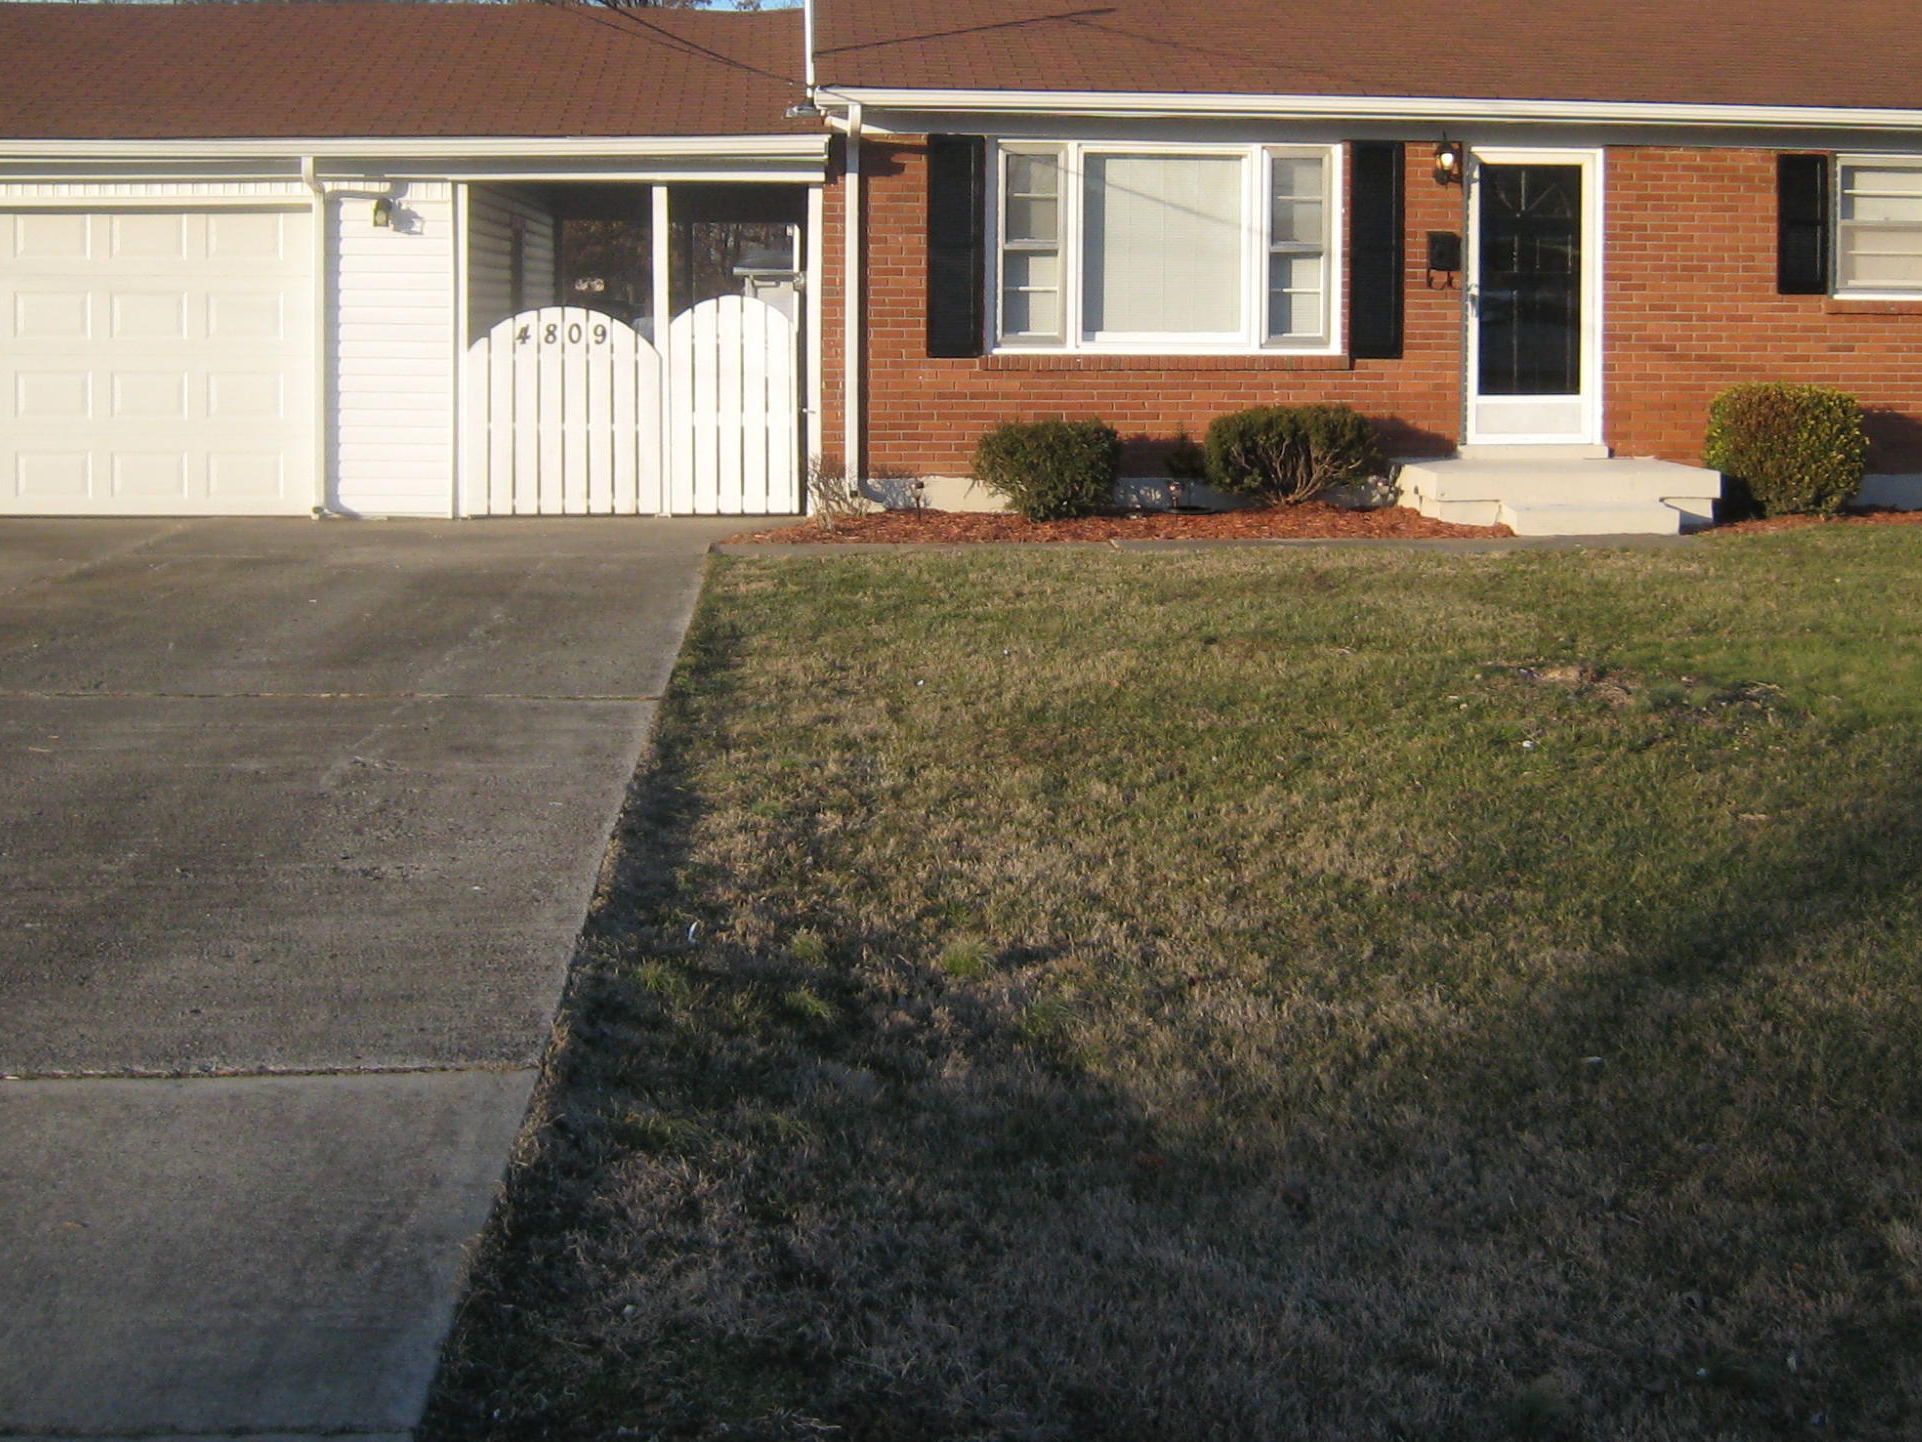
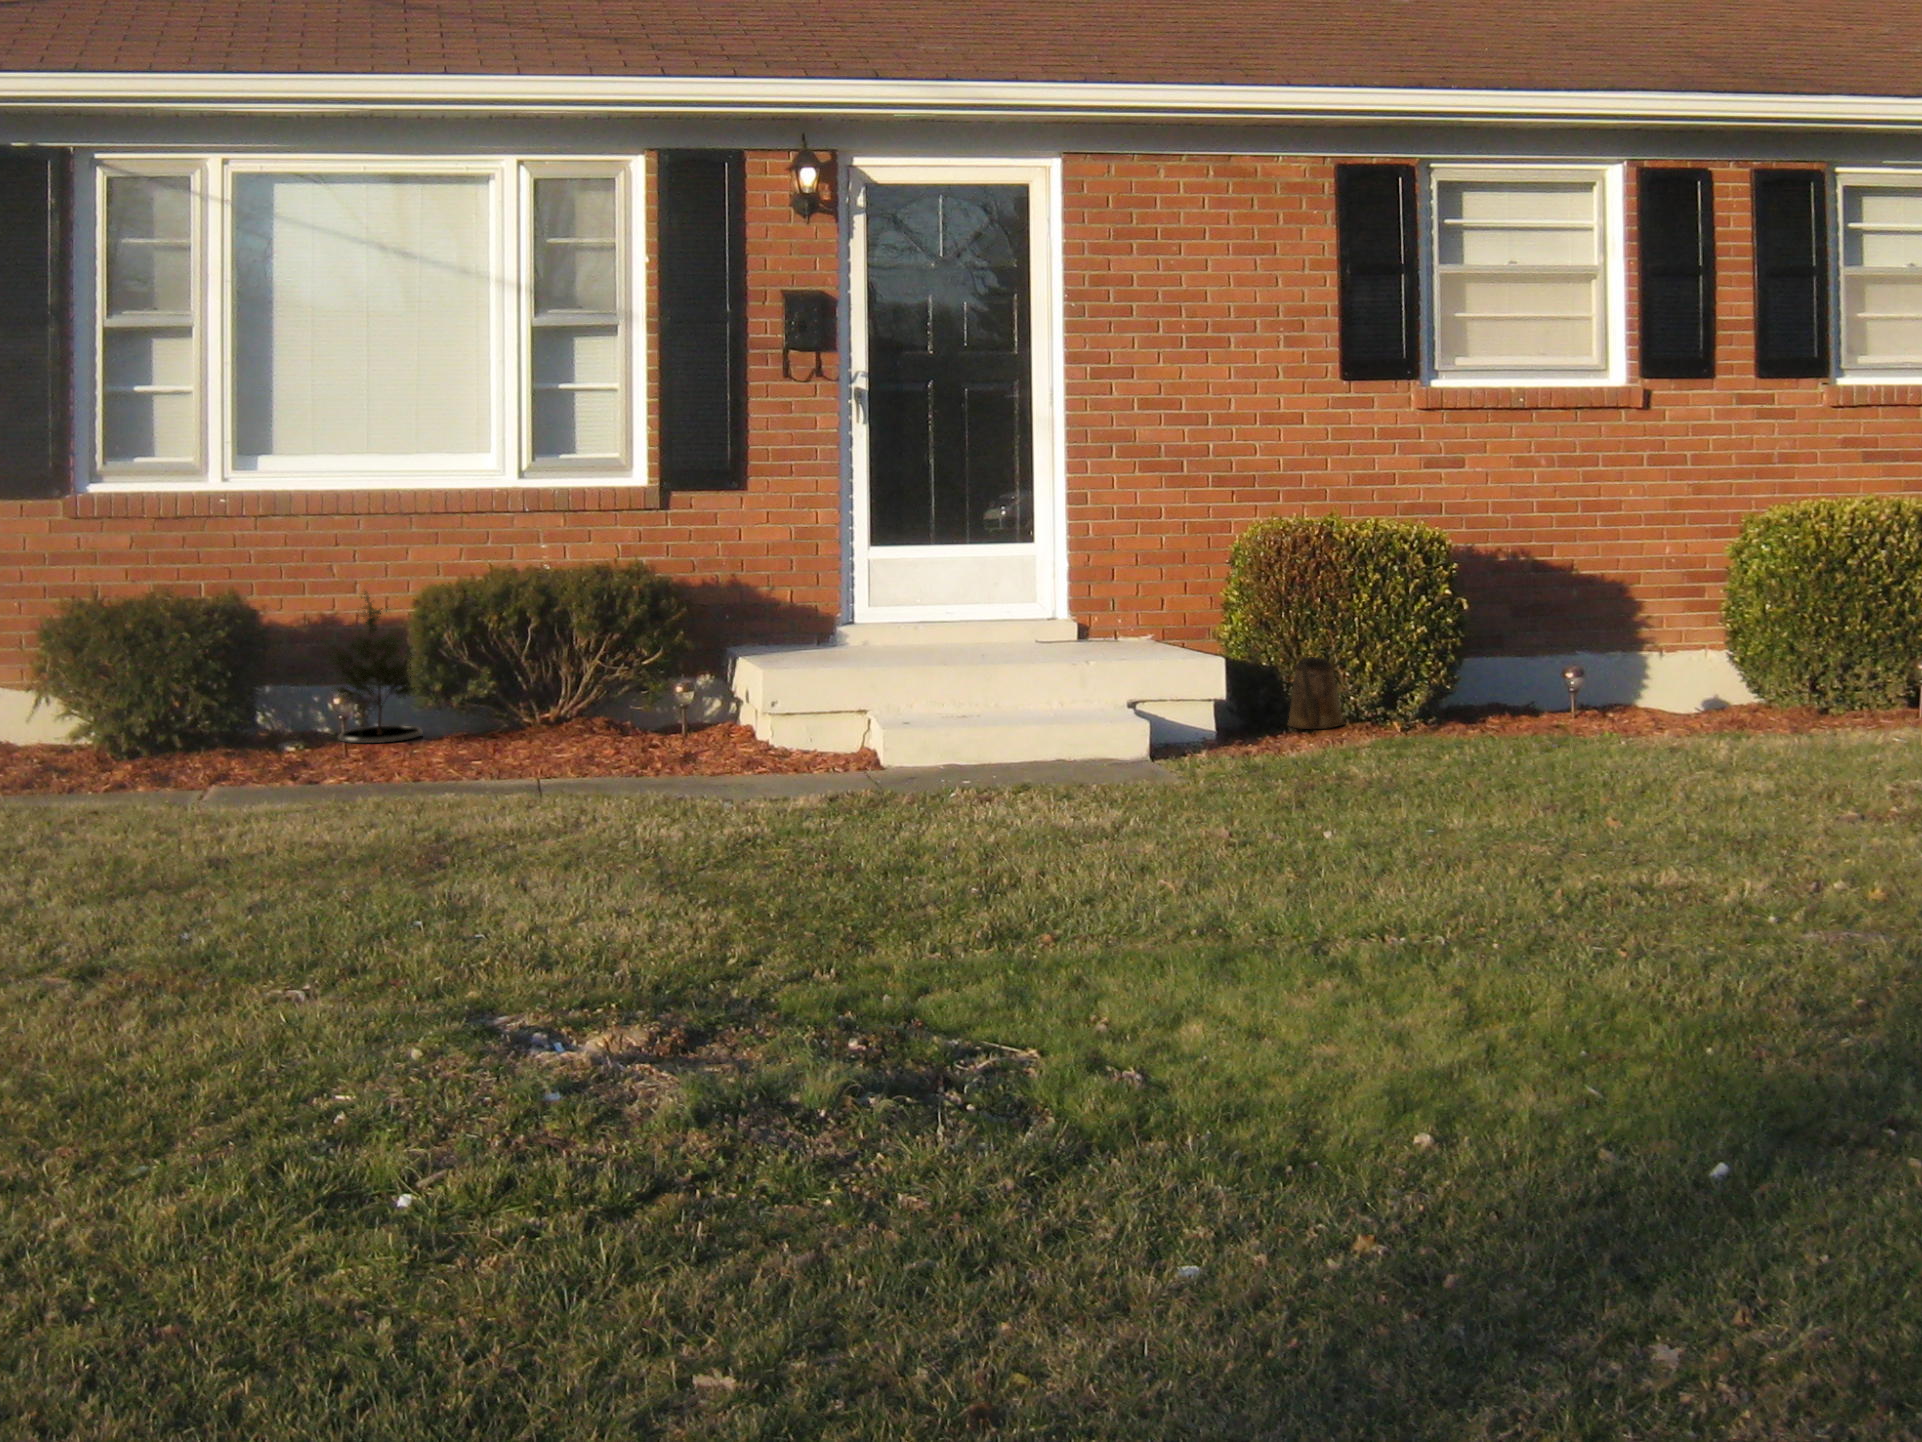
watering can: none [1768,472,1807,516] -> present [1288,657,1345,729]

